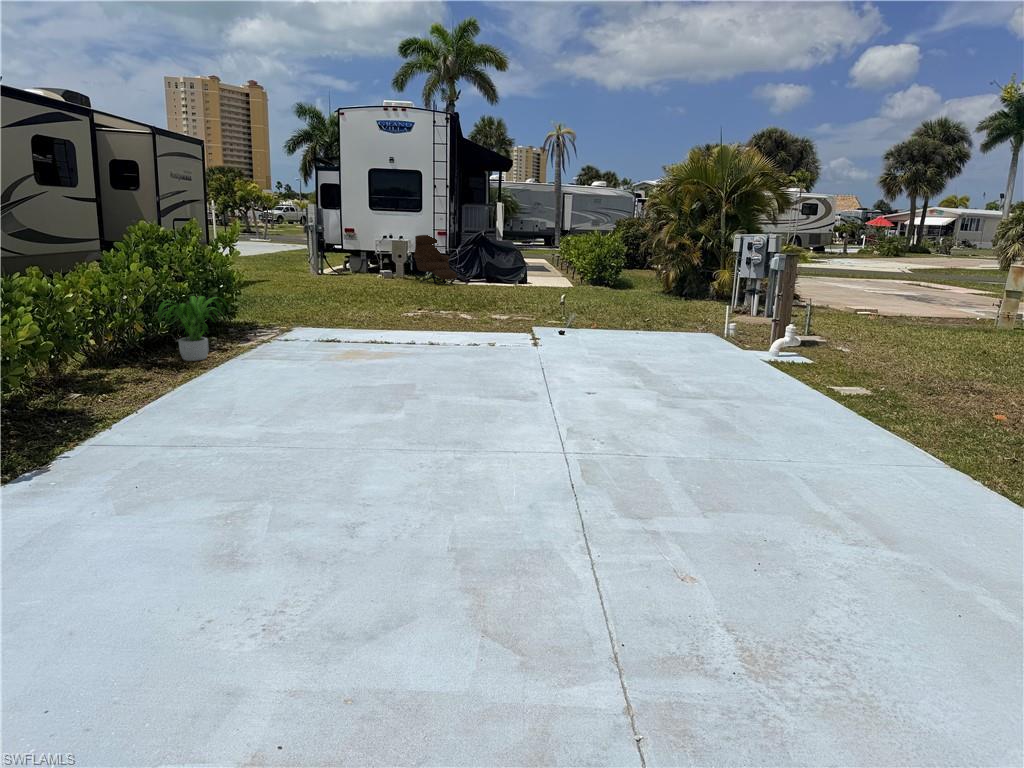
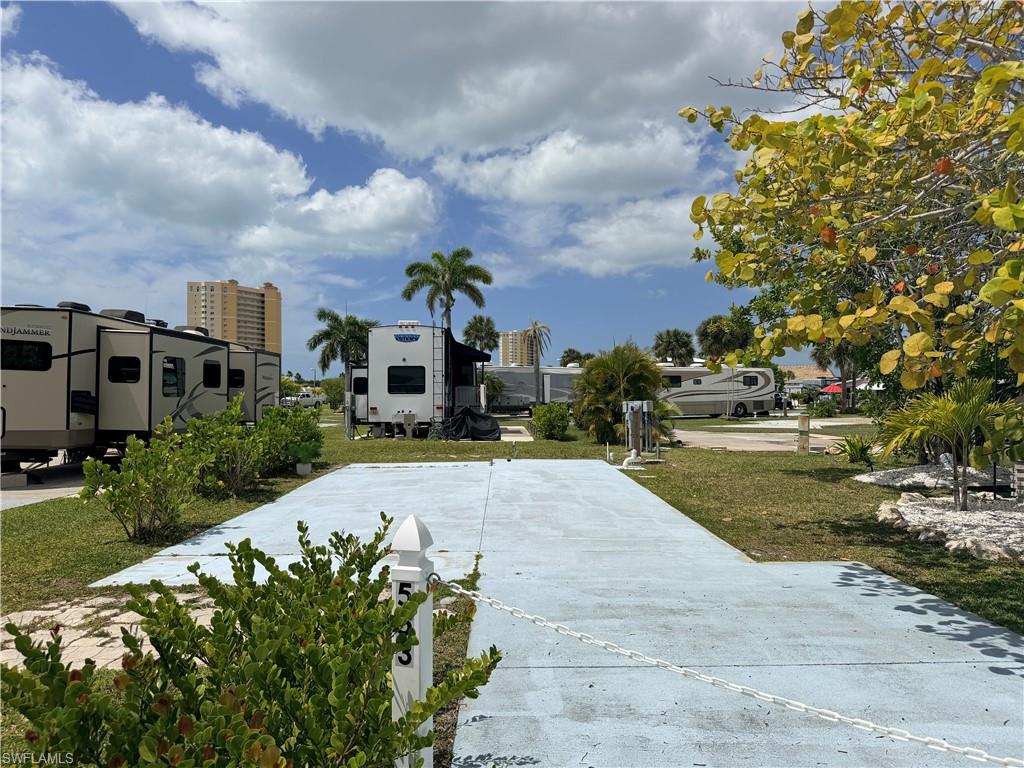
lounge chair: present [413,235,457,285] -> none [419,409,449,443]

